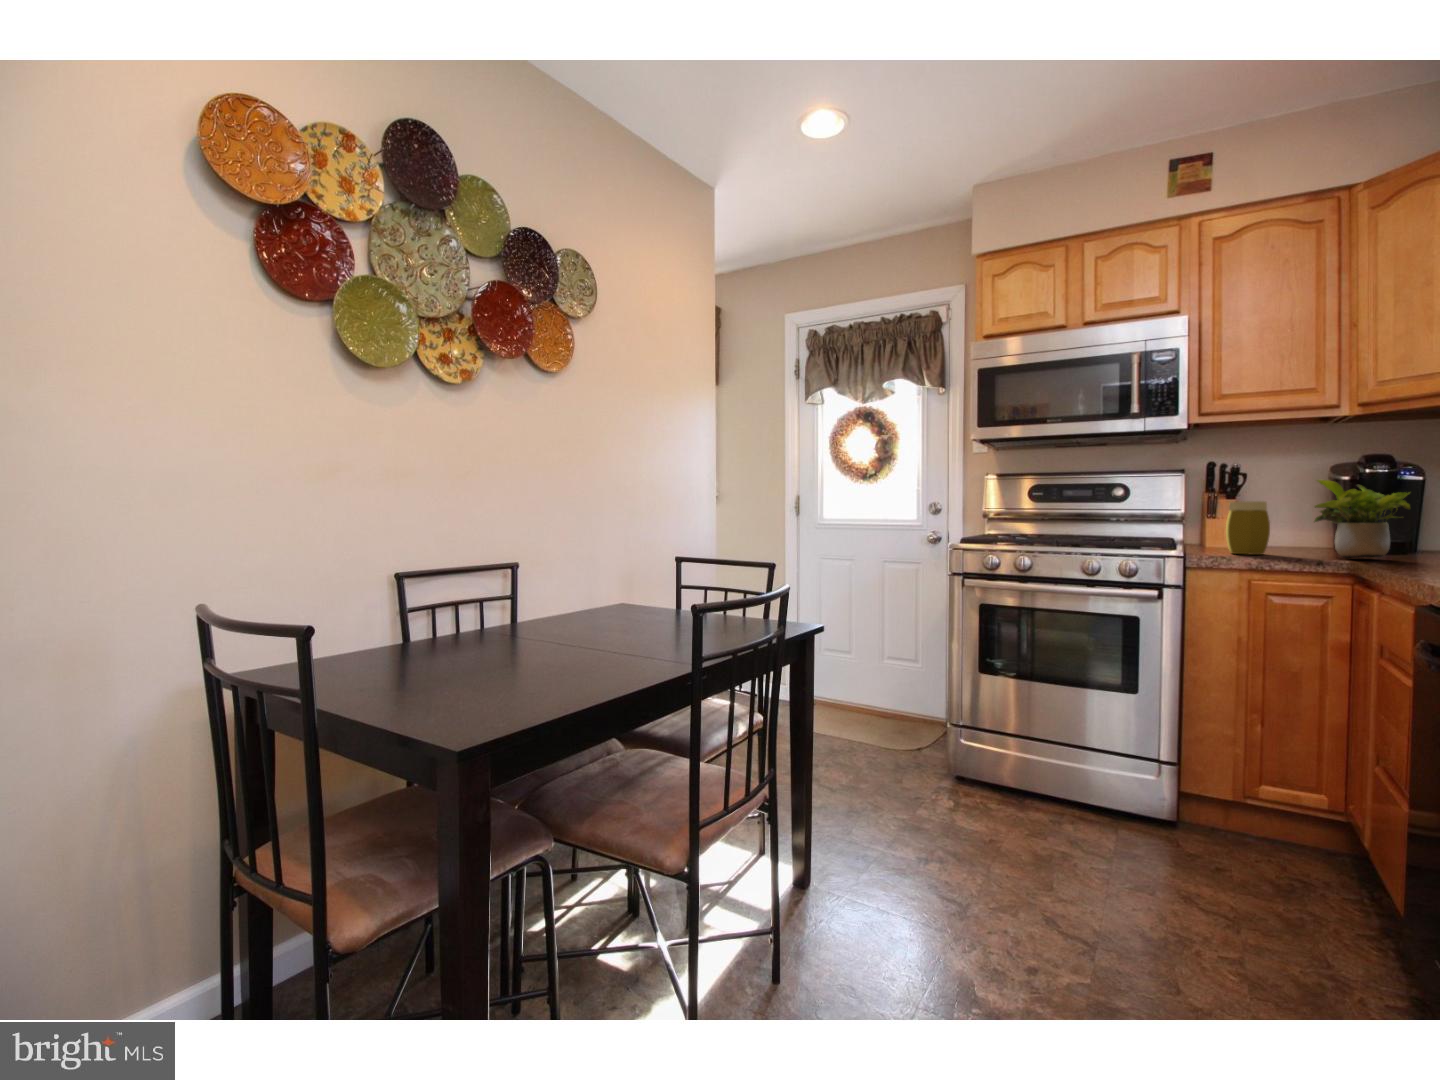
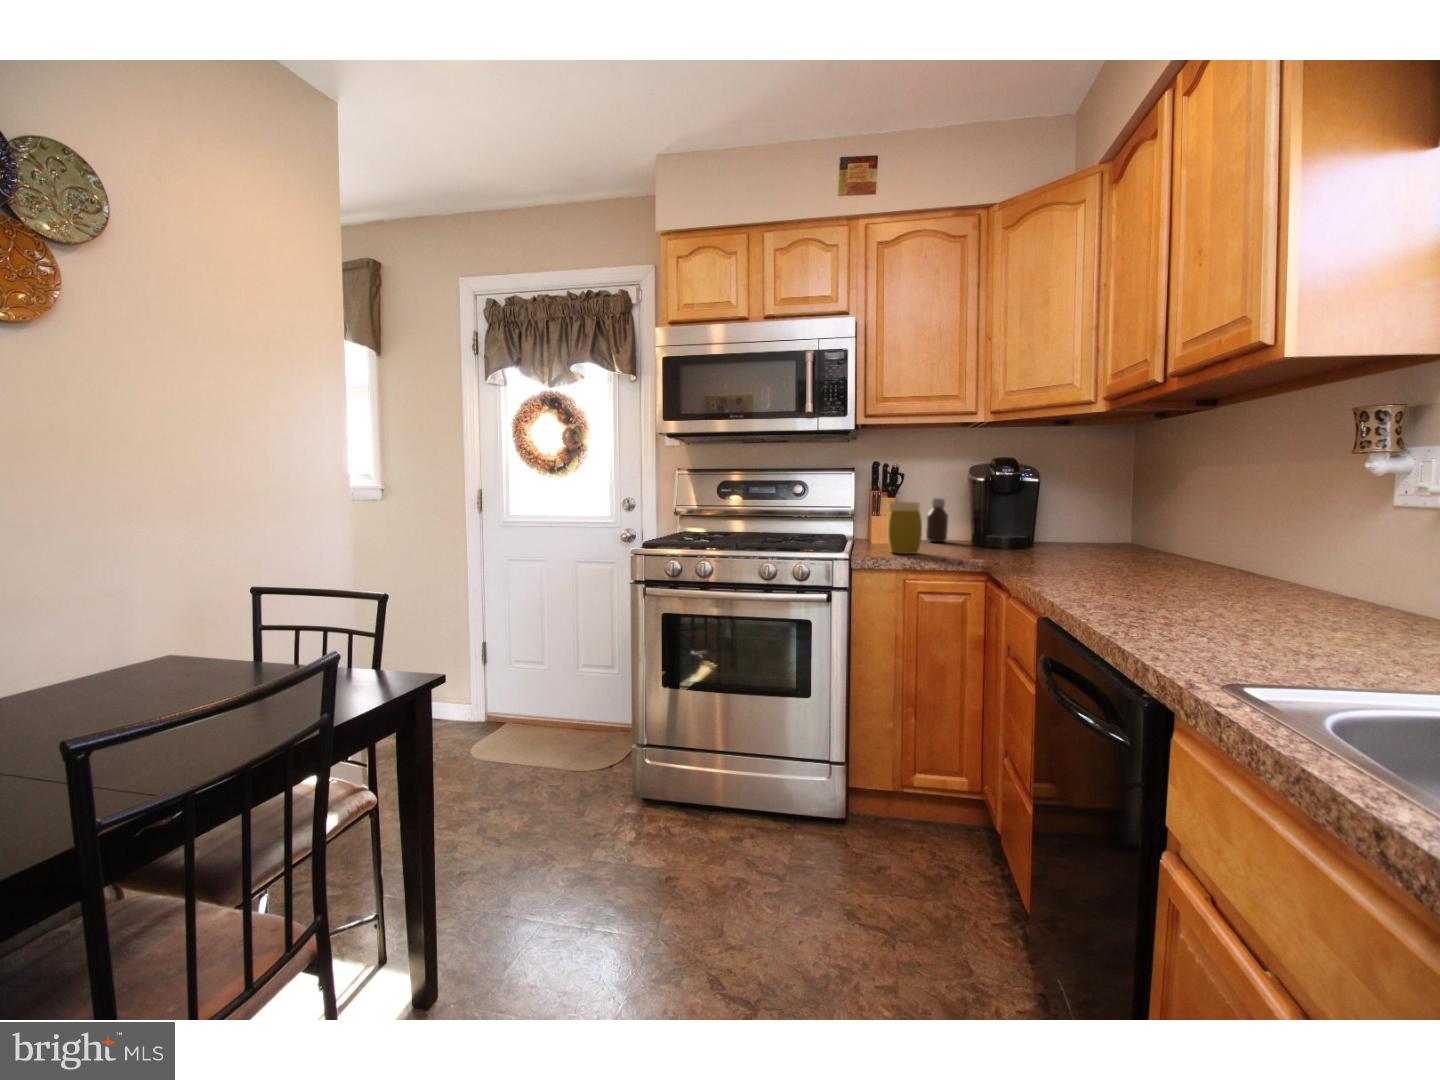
potted plant: present [1314,480,1410,558] -> none [955,482,1027,556]
bottle: none [1272,499,1302,545] -> present [926,498,948,542]

